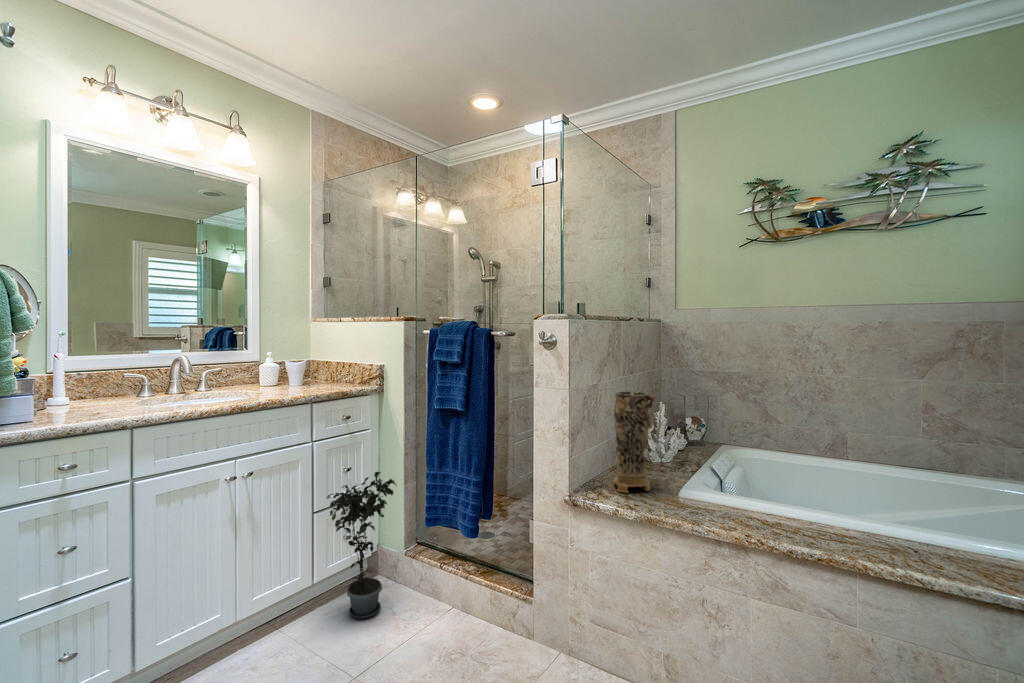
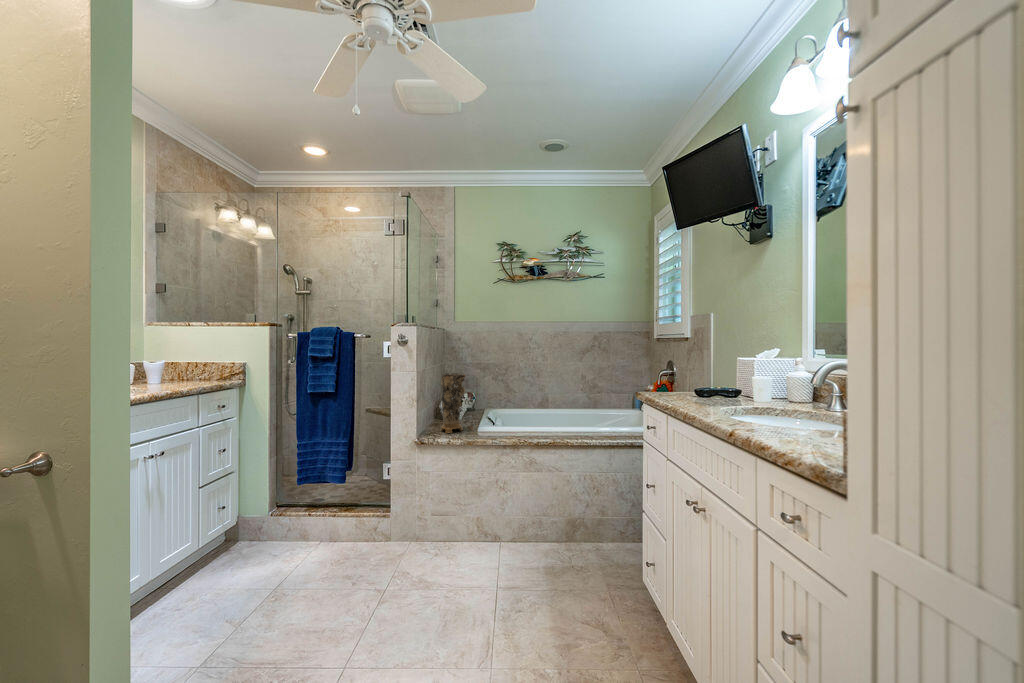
potted plant: present [327,472,397,618] -> none [223,447,277,565]

